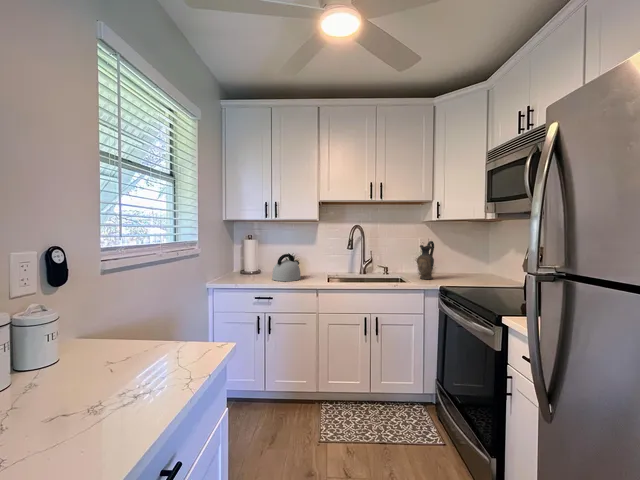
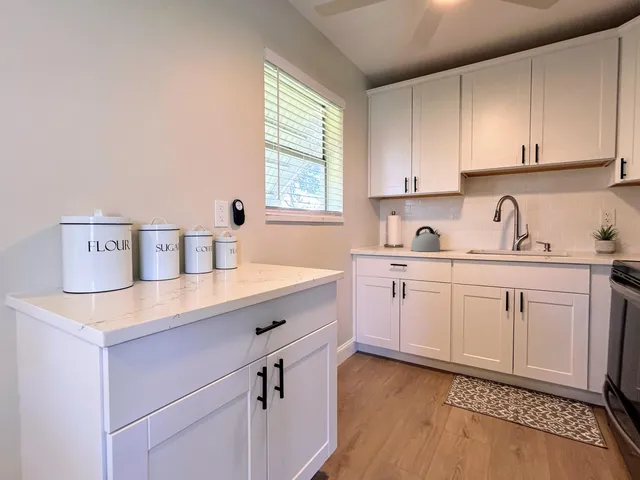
ceramic pitcher: present [417,241,434,279] -> none [589,209,618,256]

